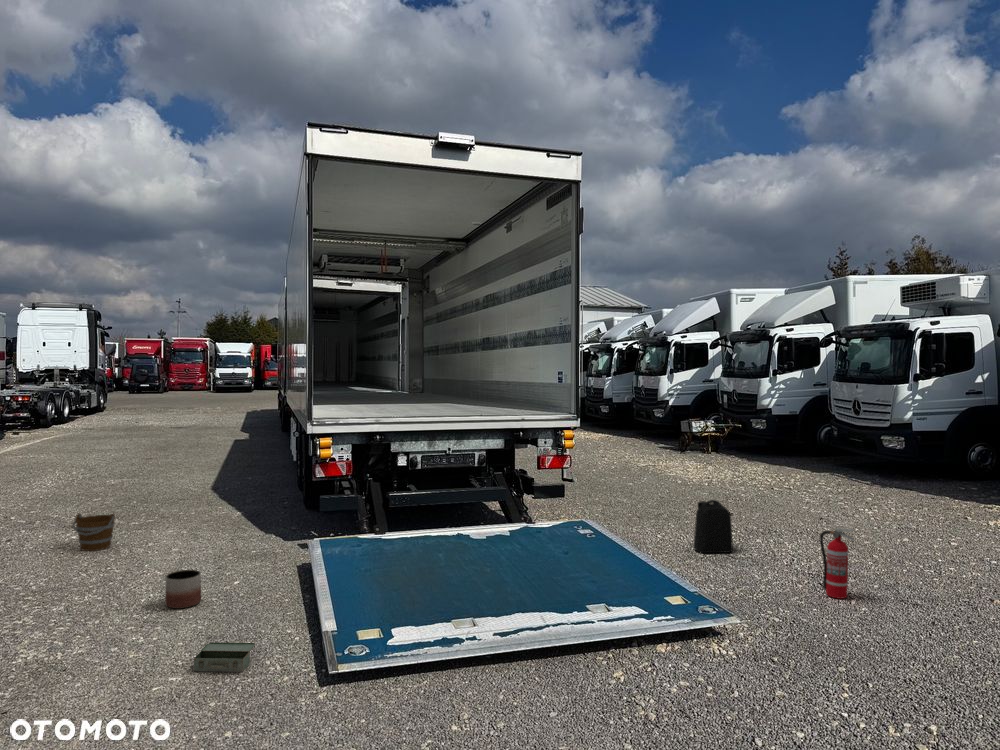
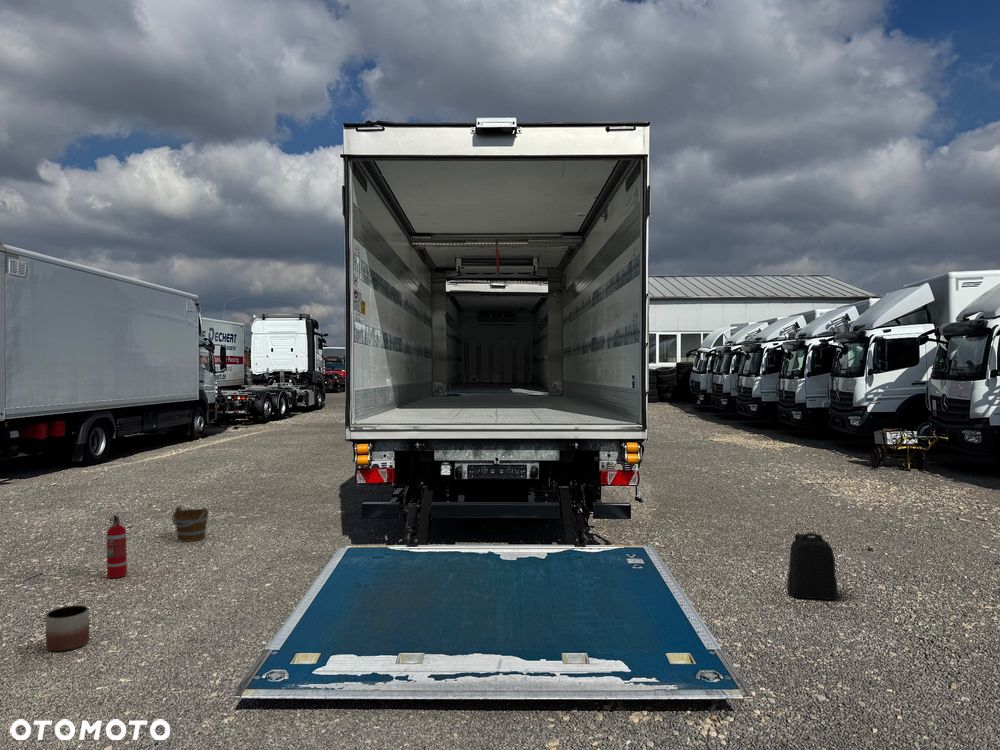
fire extinguisher: present [820,528,854,599] -> present [106,515,127,578]
planter: present [165,570,201,609] -> present [46,605,90,651]
toolbox: present [194,642,256,672] -> none [154,646,218,680]

